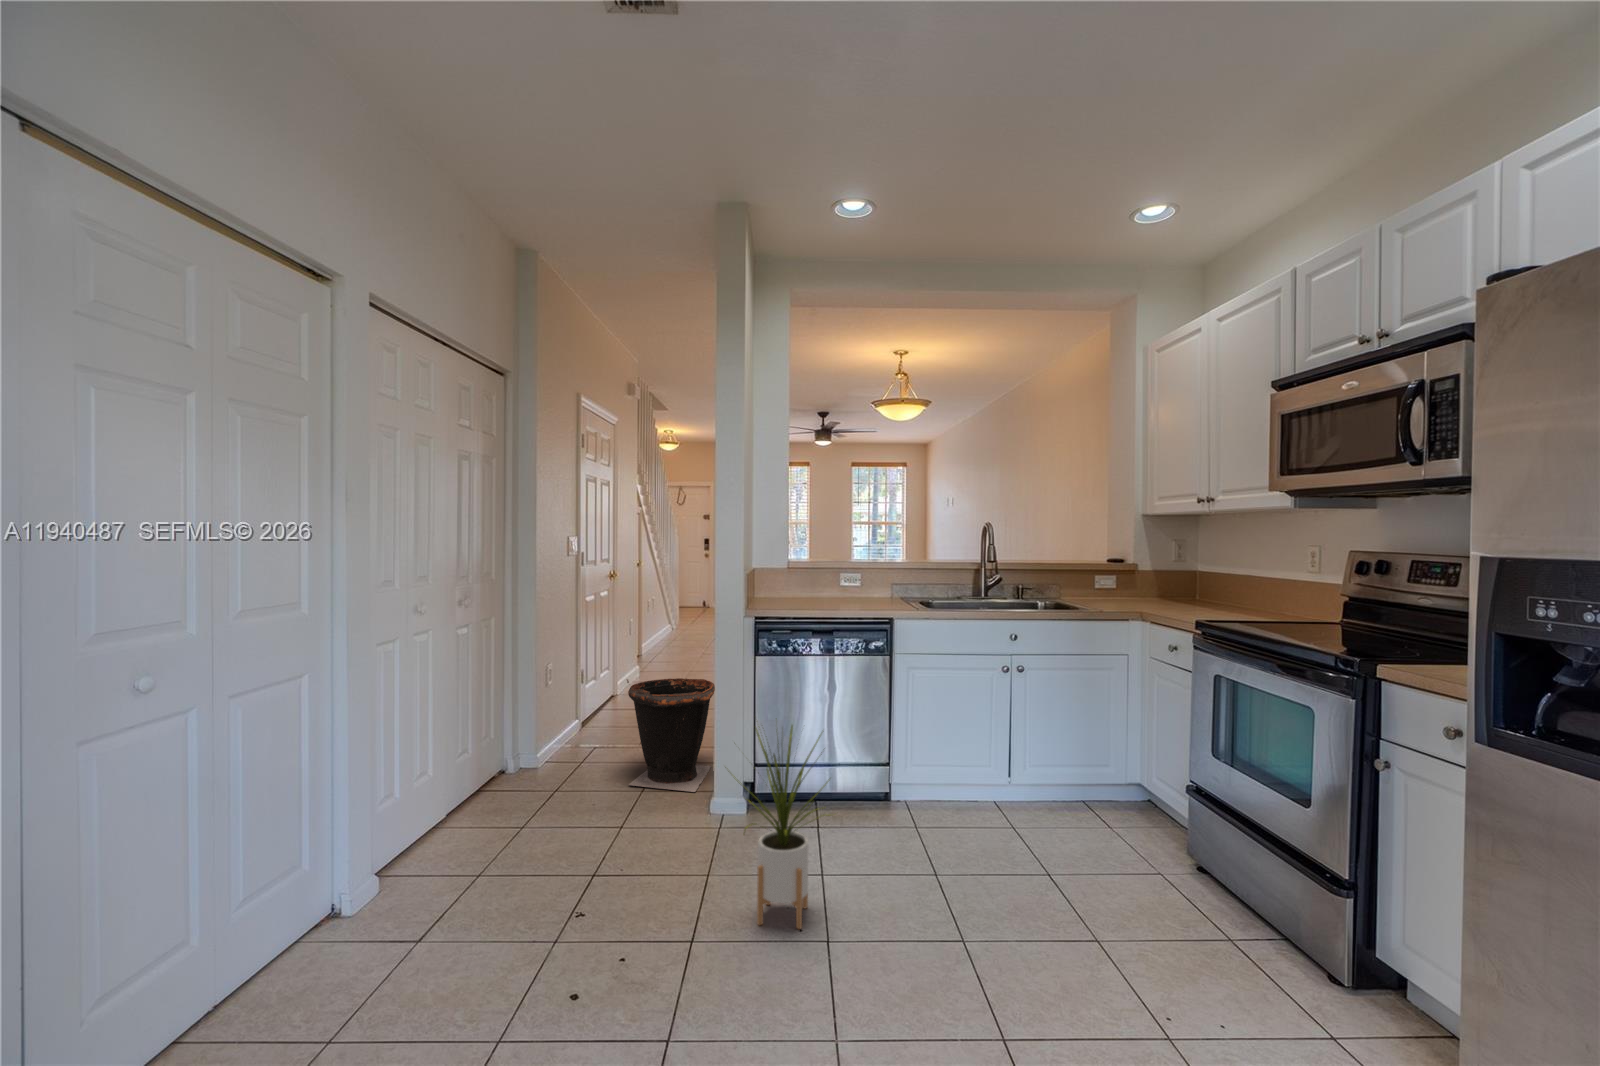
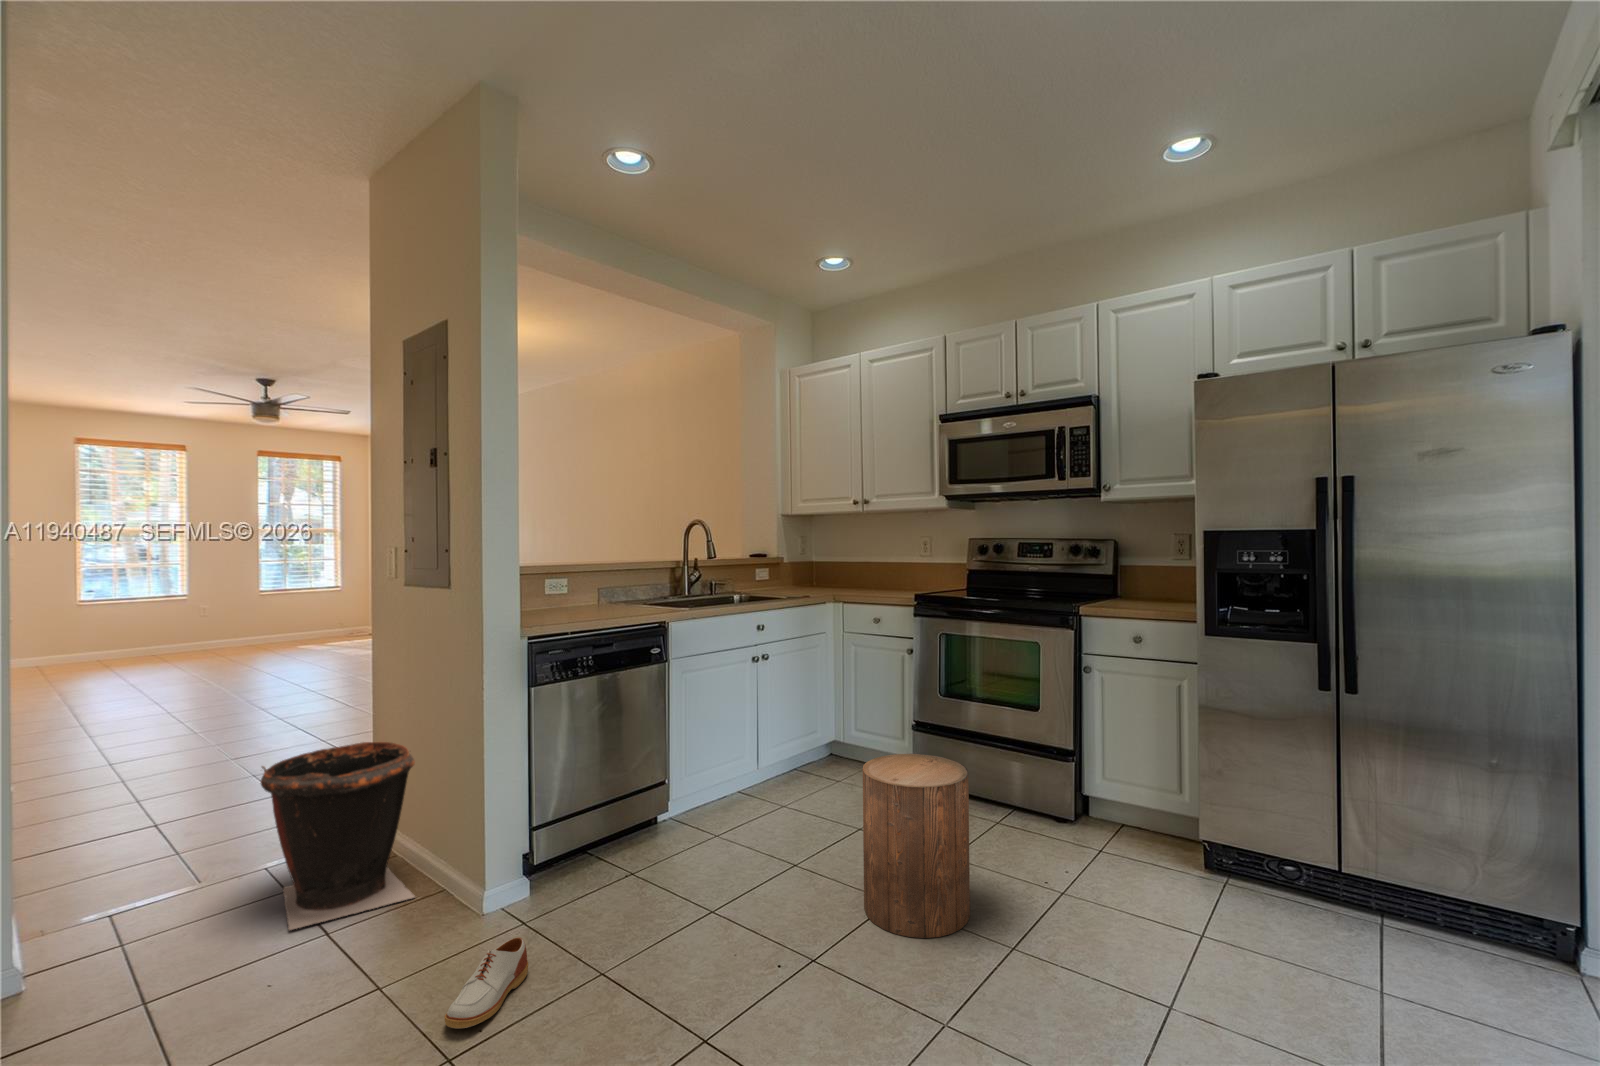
house plant: present [734,726,827,929] -> none [677,728,798,980]
stool: none [915,788,1035,1000] -> present [863,754,970,938]
shoe: none [603,829,679,870] -> present [444,937,528,1028]

